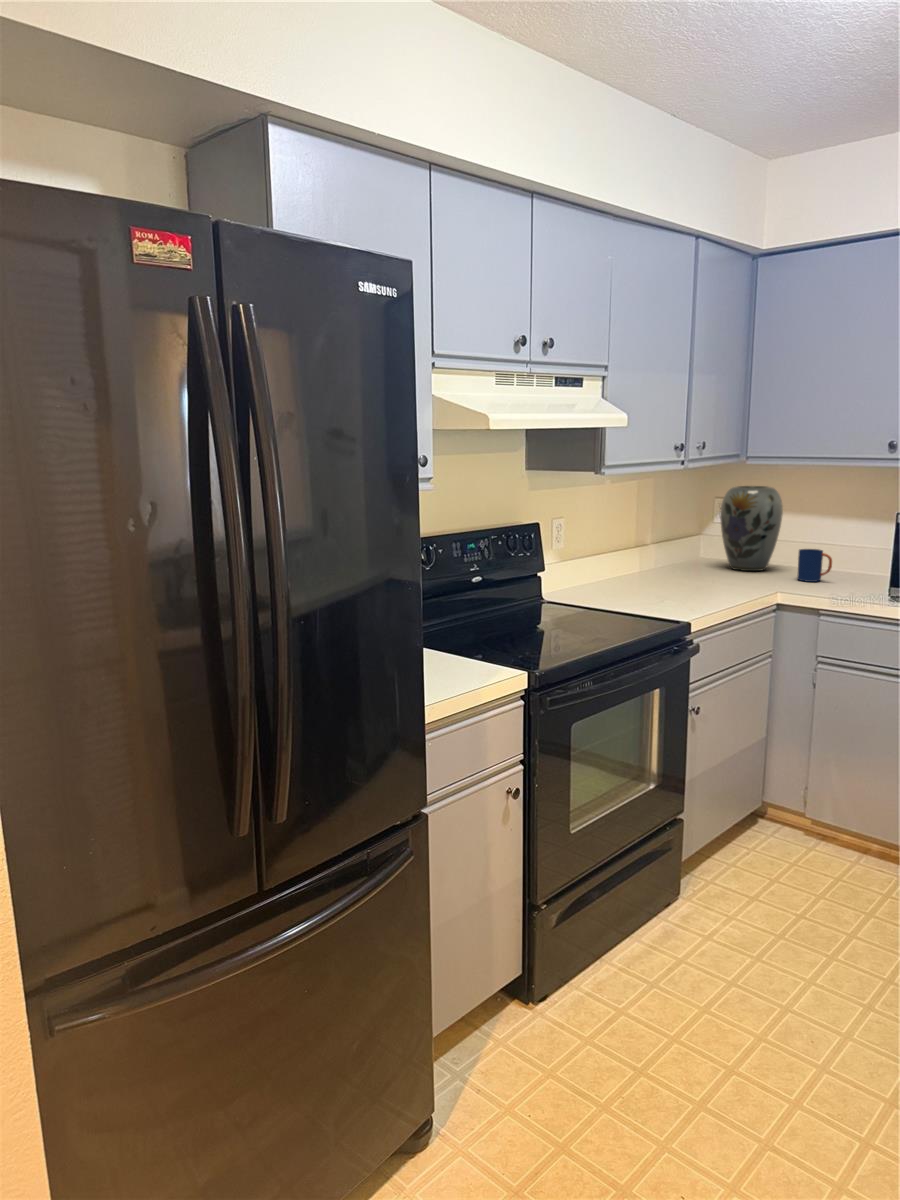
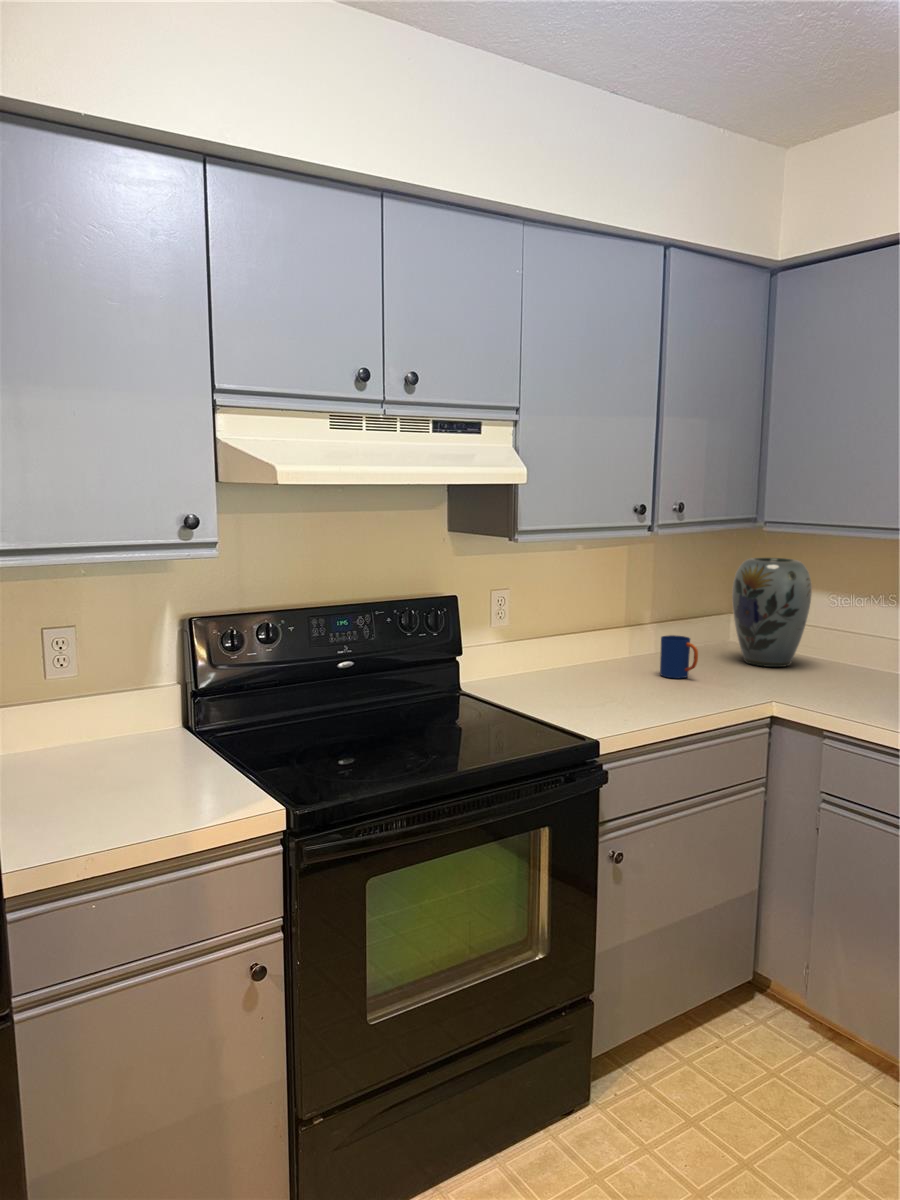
mug: present [797,549,832,582] -> present [660,635,698,678]

